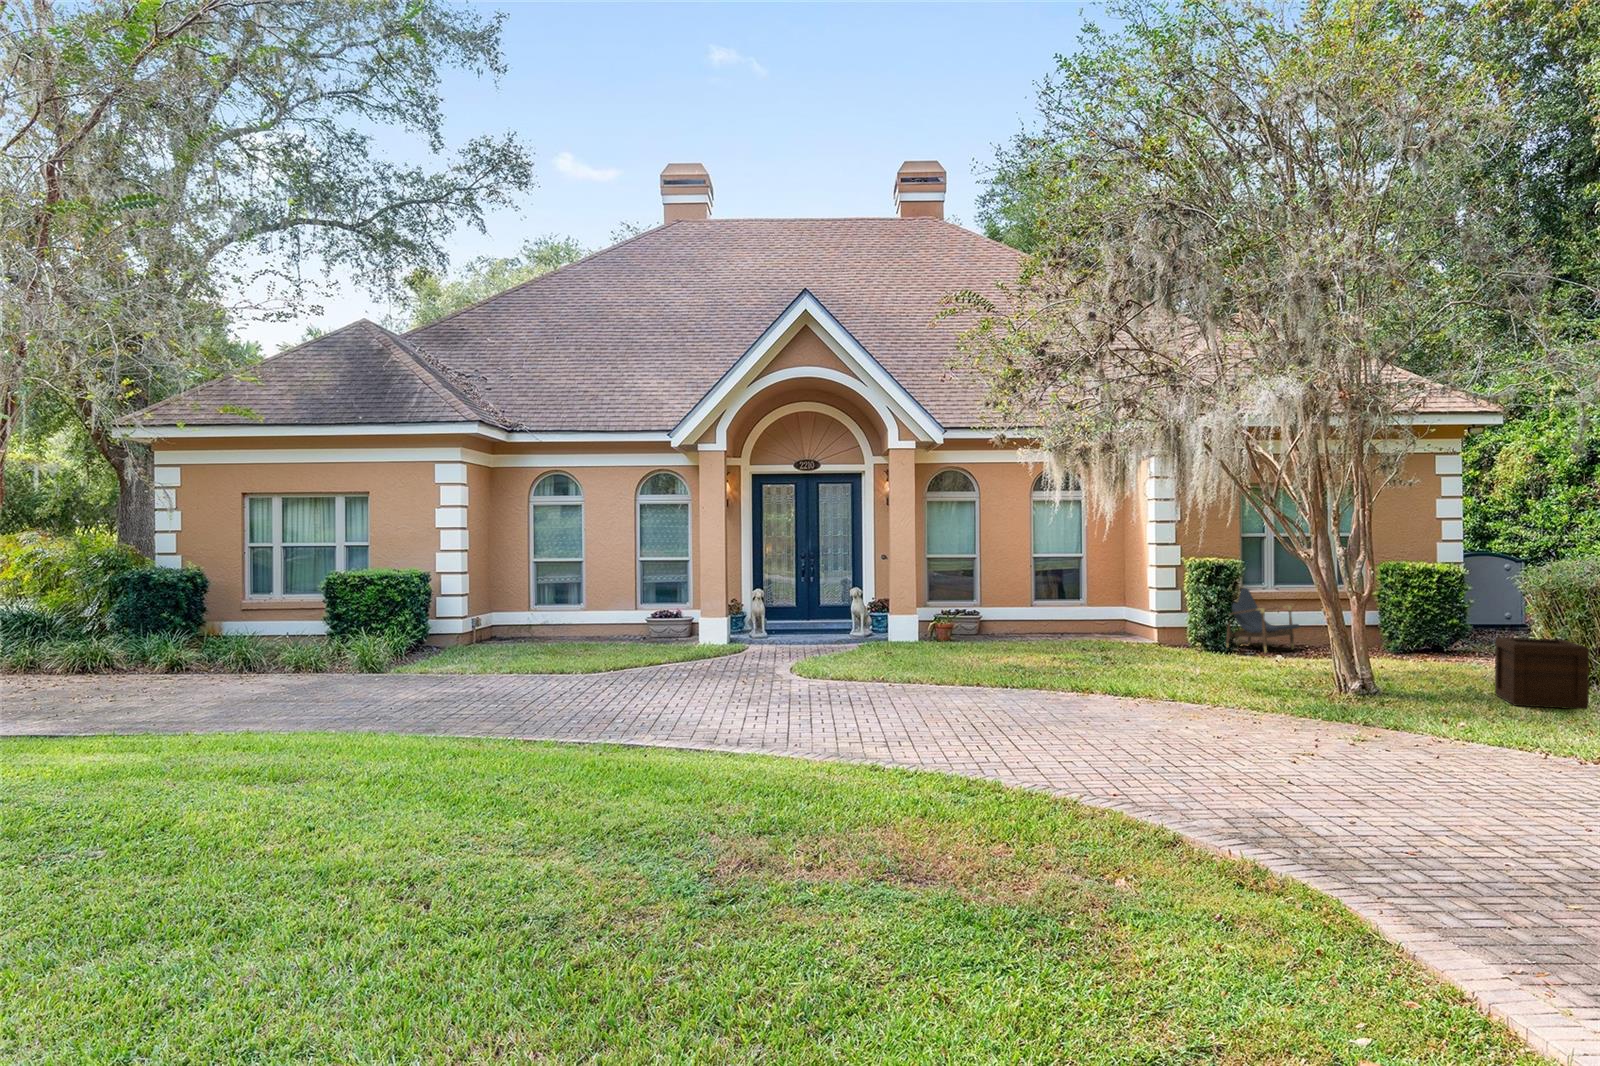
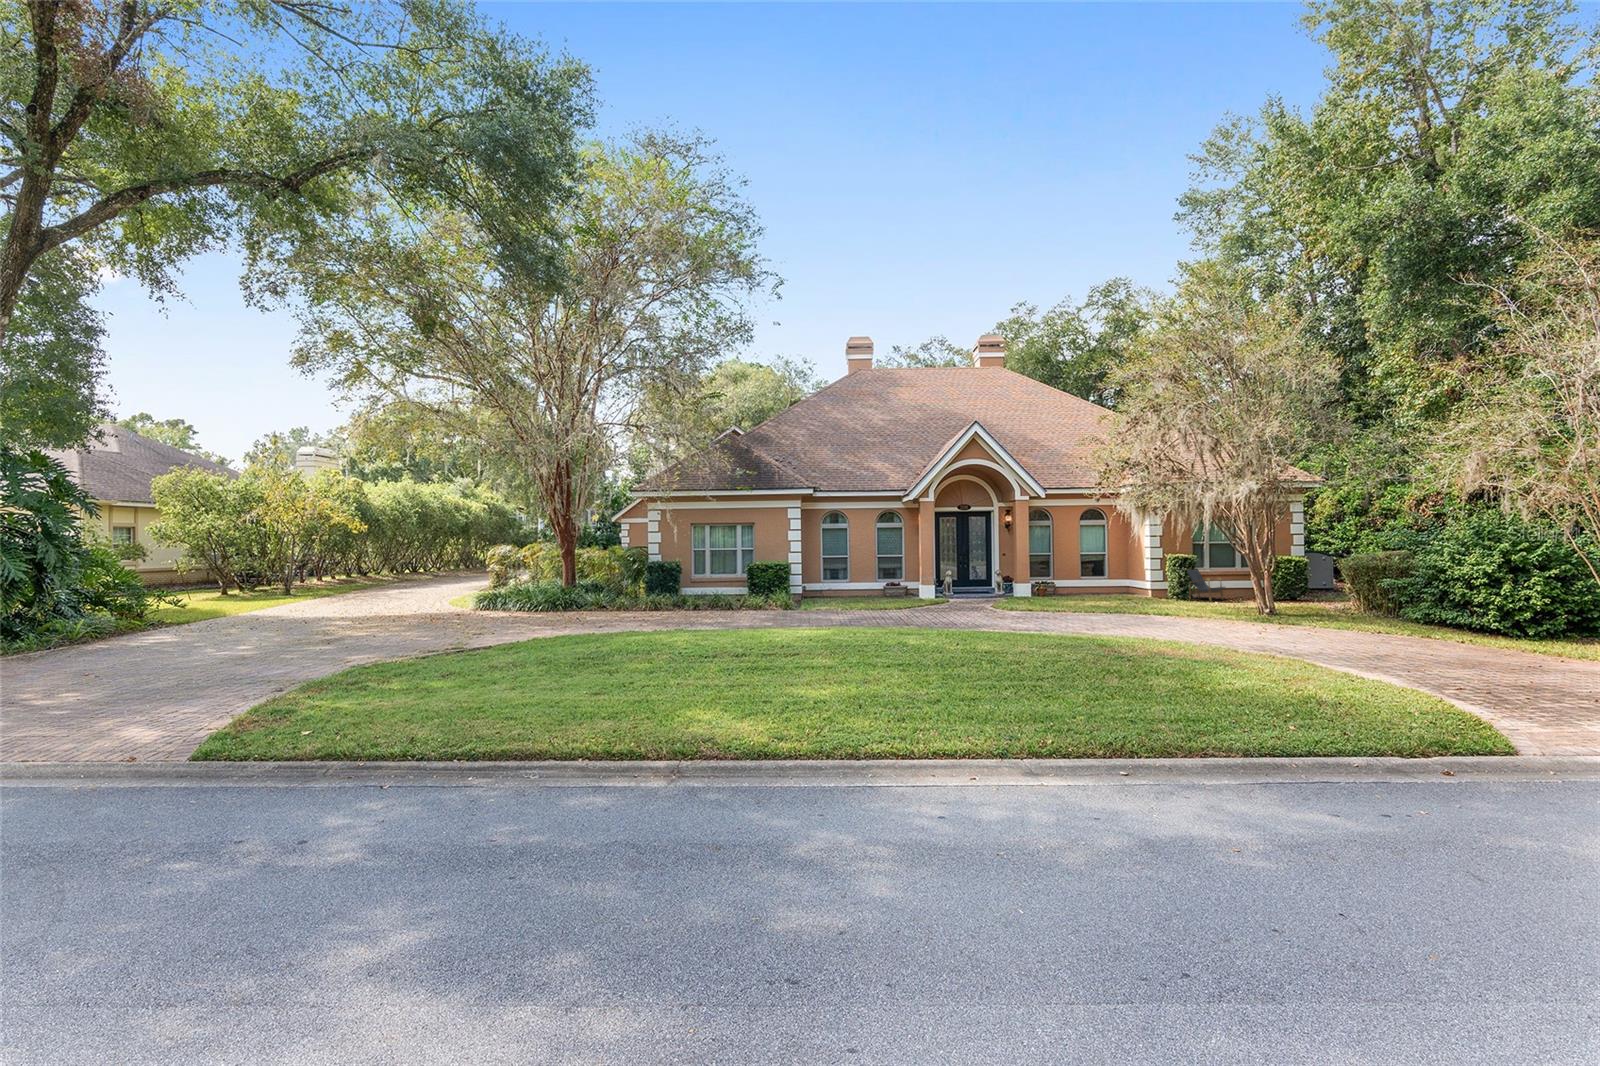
wooden crate: present [1495,637,1589,709] -> none [1326,587,1368,617]

